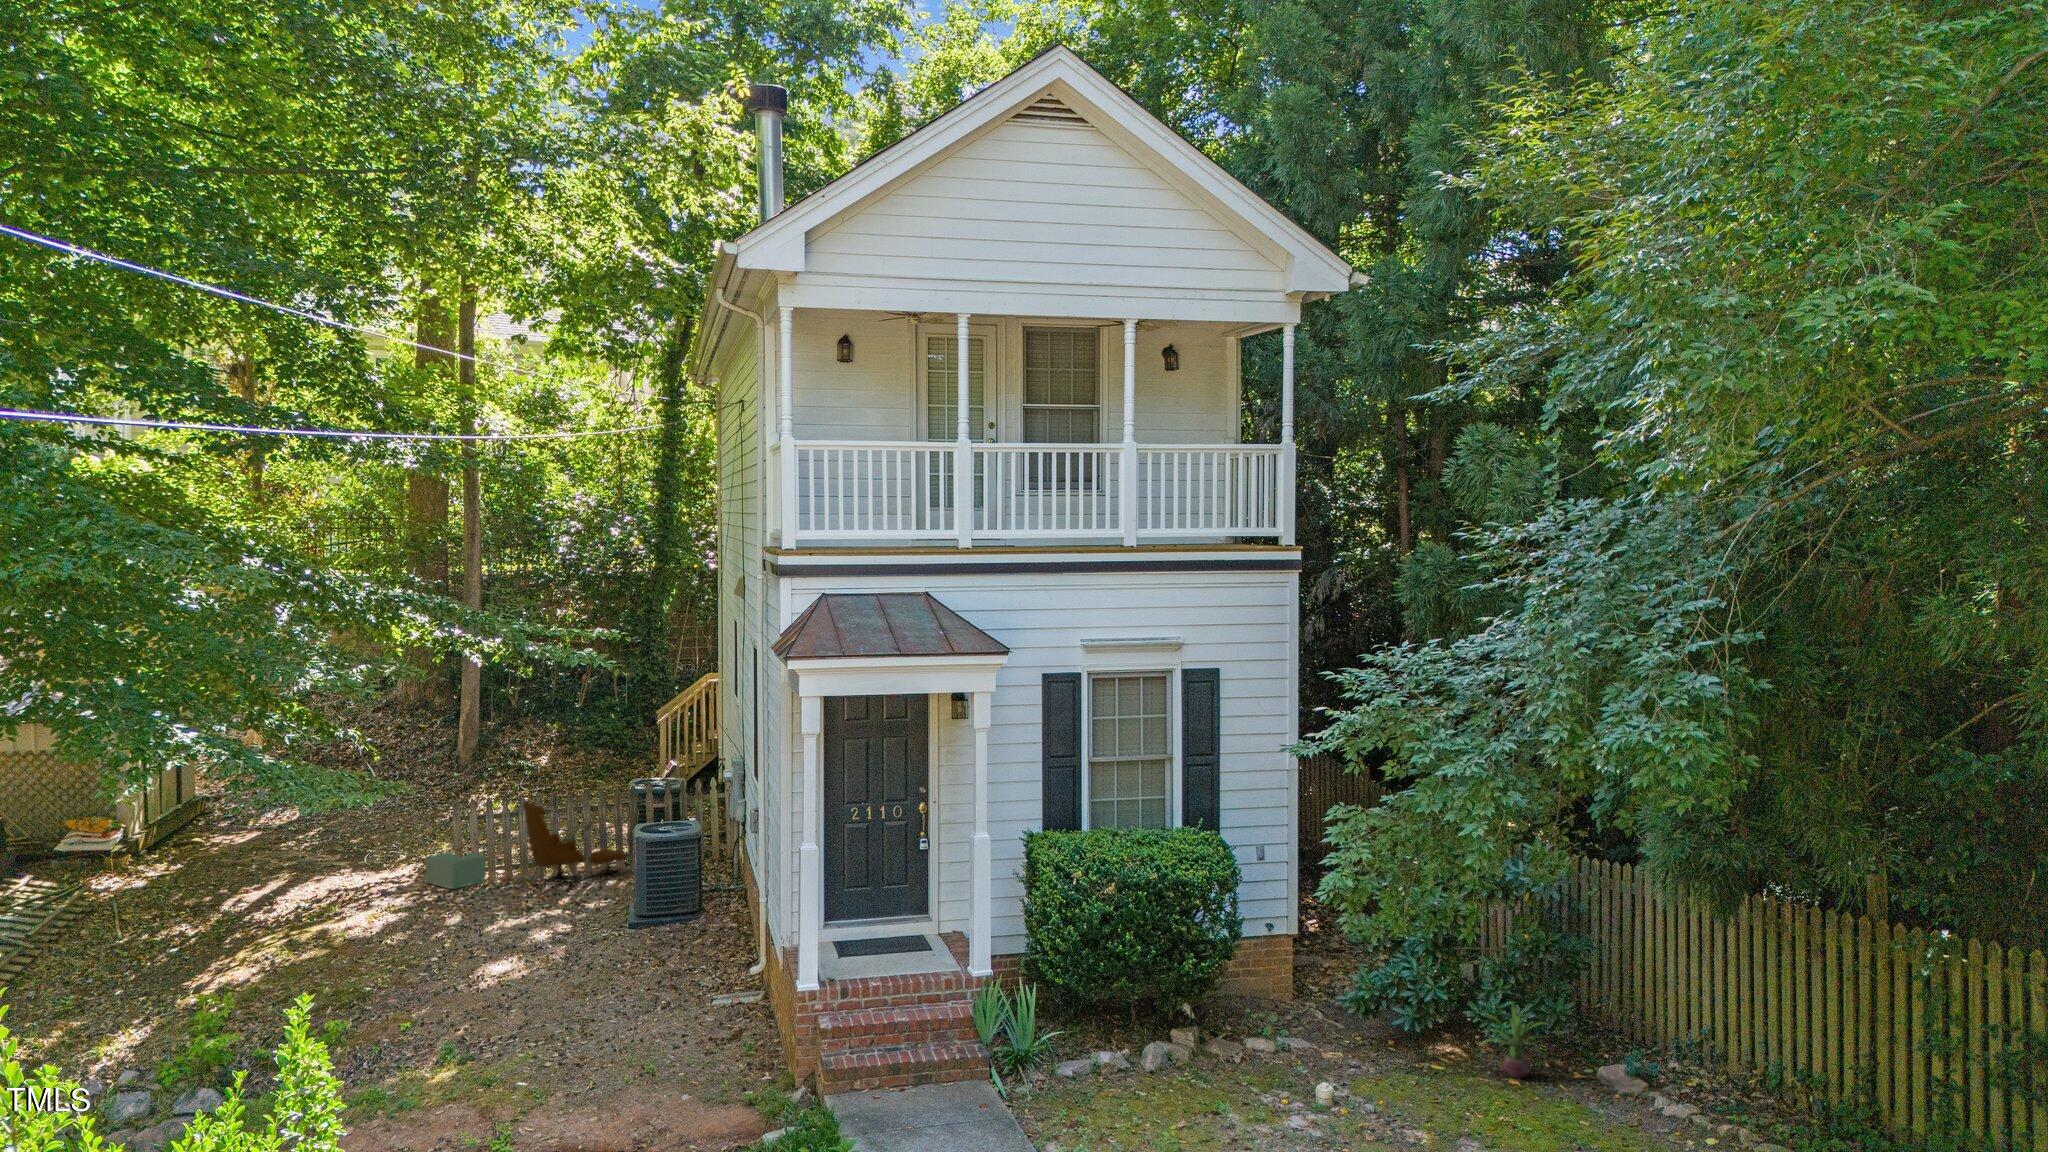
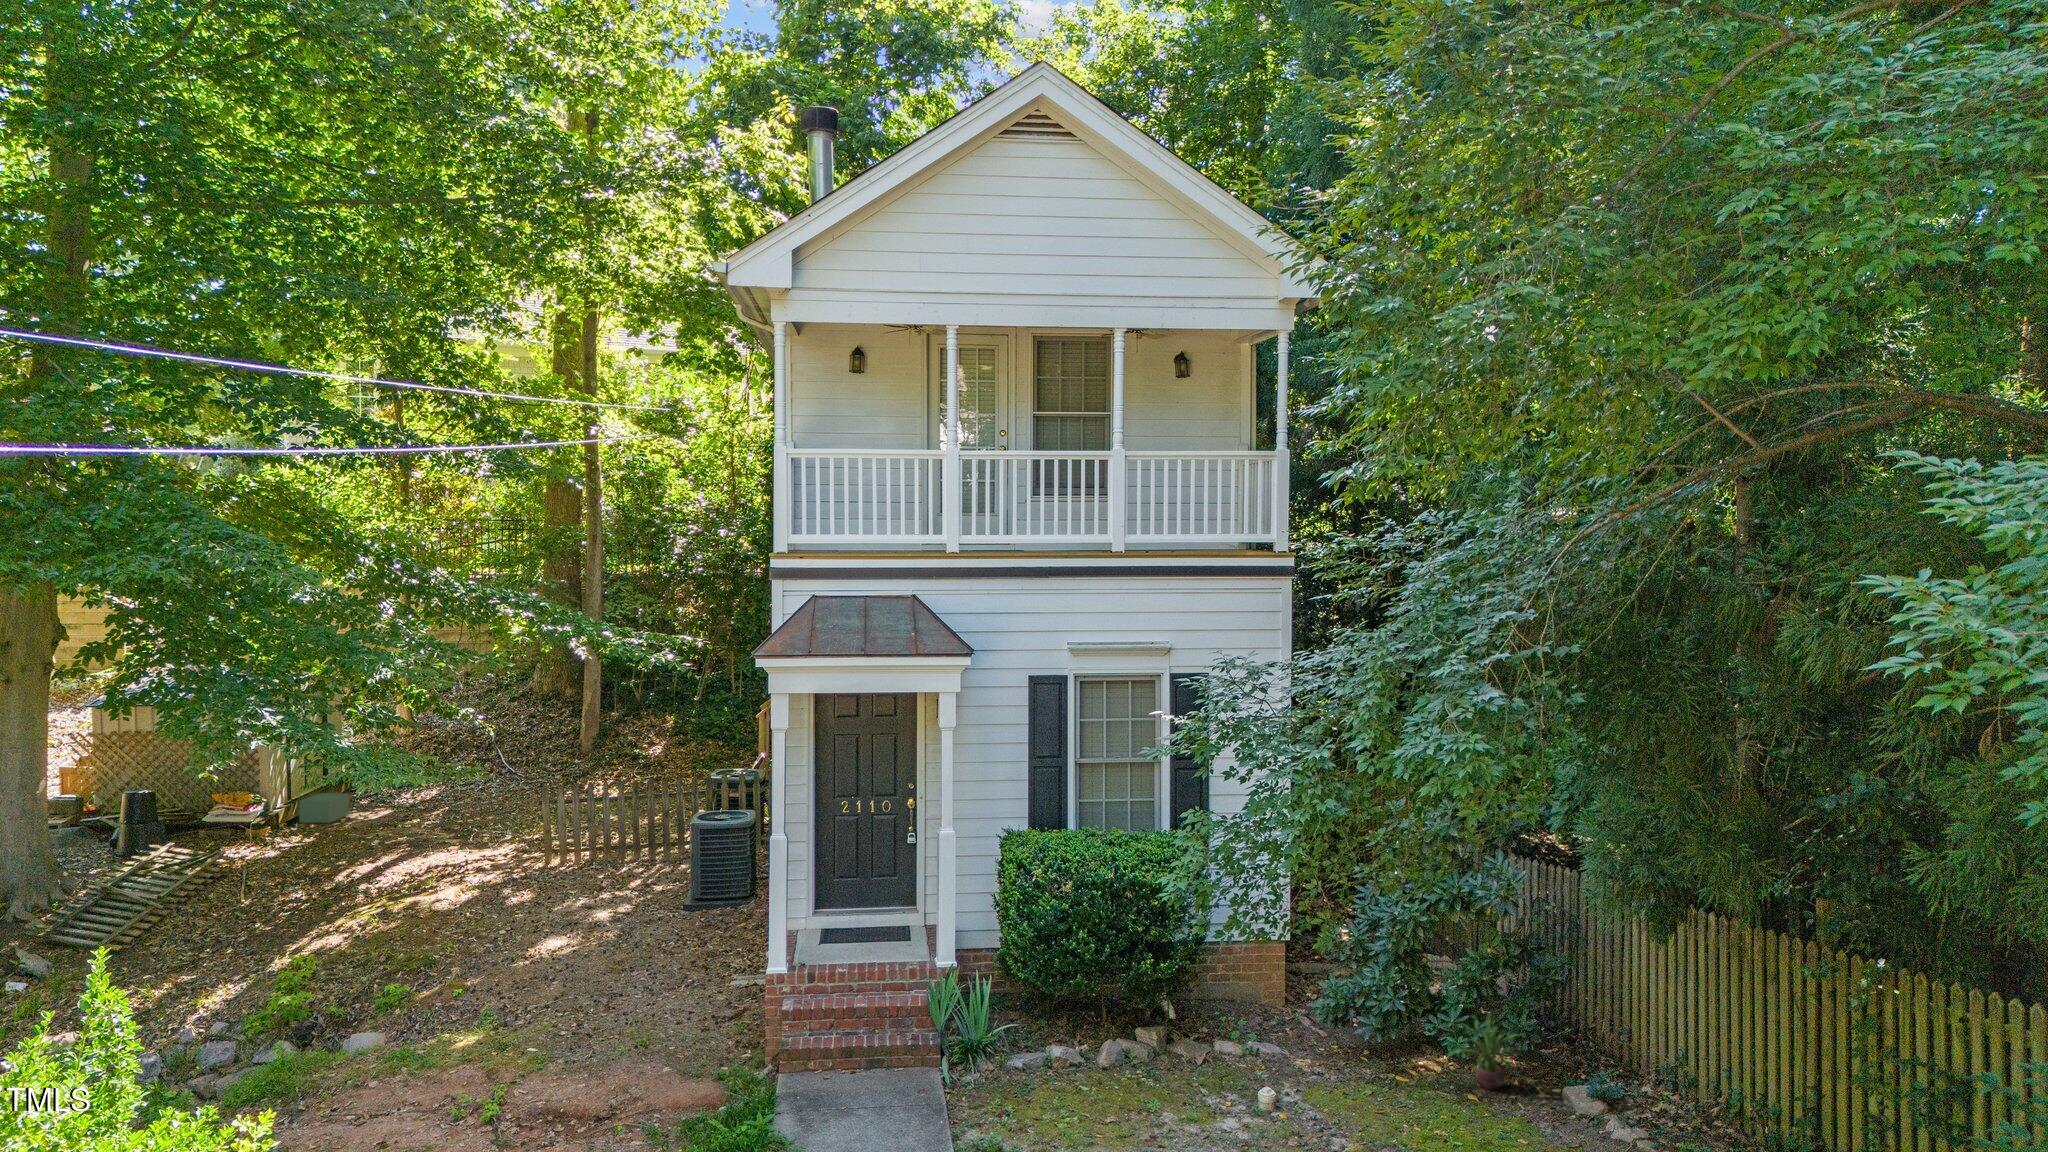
lounge chair: present [523,802,626,887] -> none [596,787,692,867]
storage box: present [426,852,486,889] -> present [299,793,350,823]

